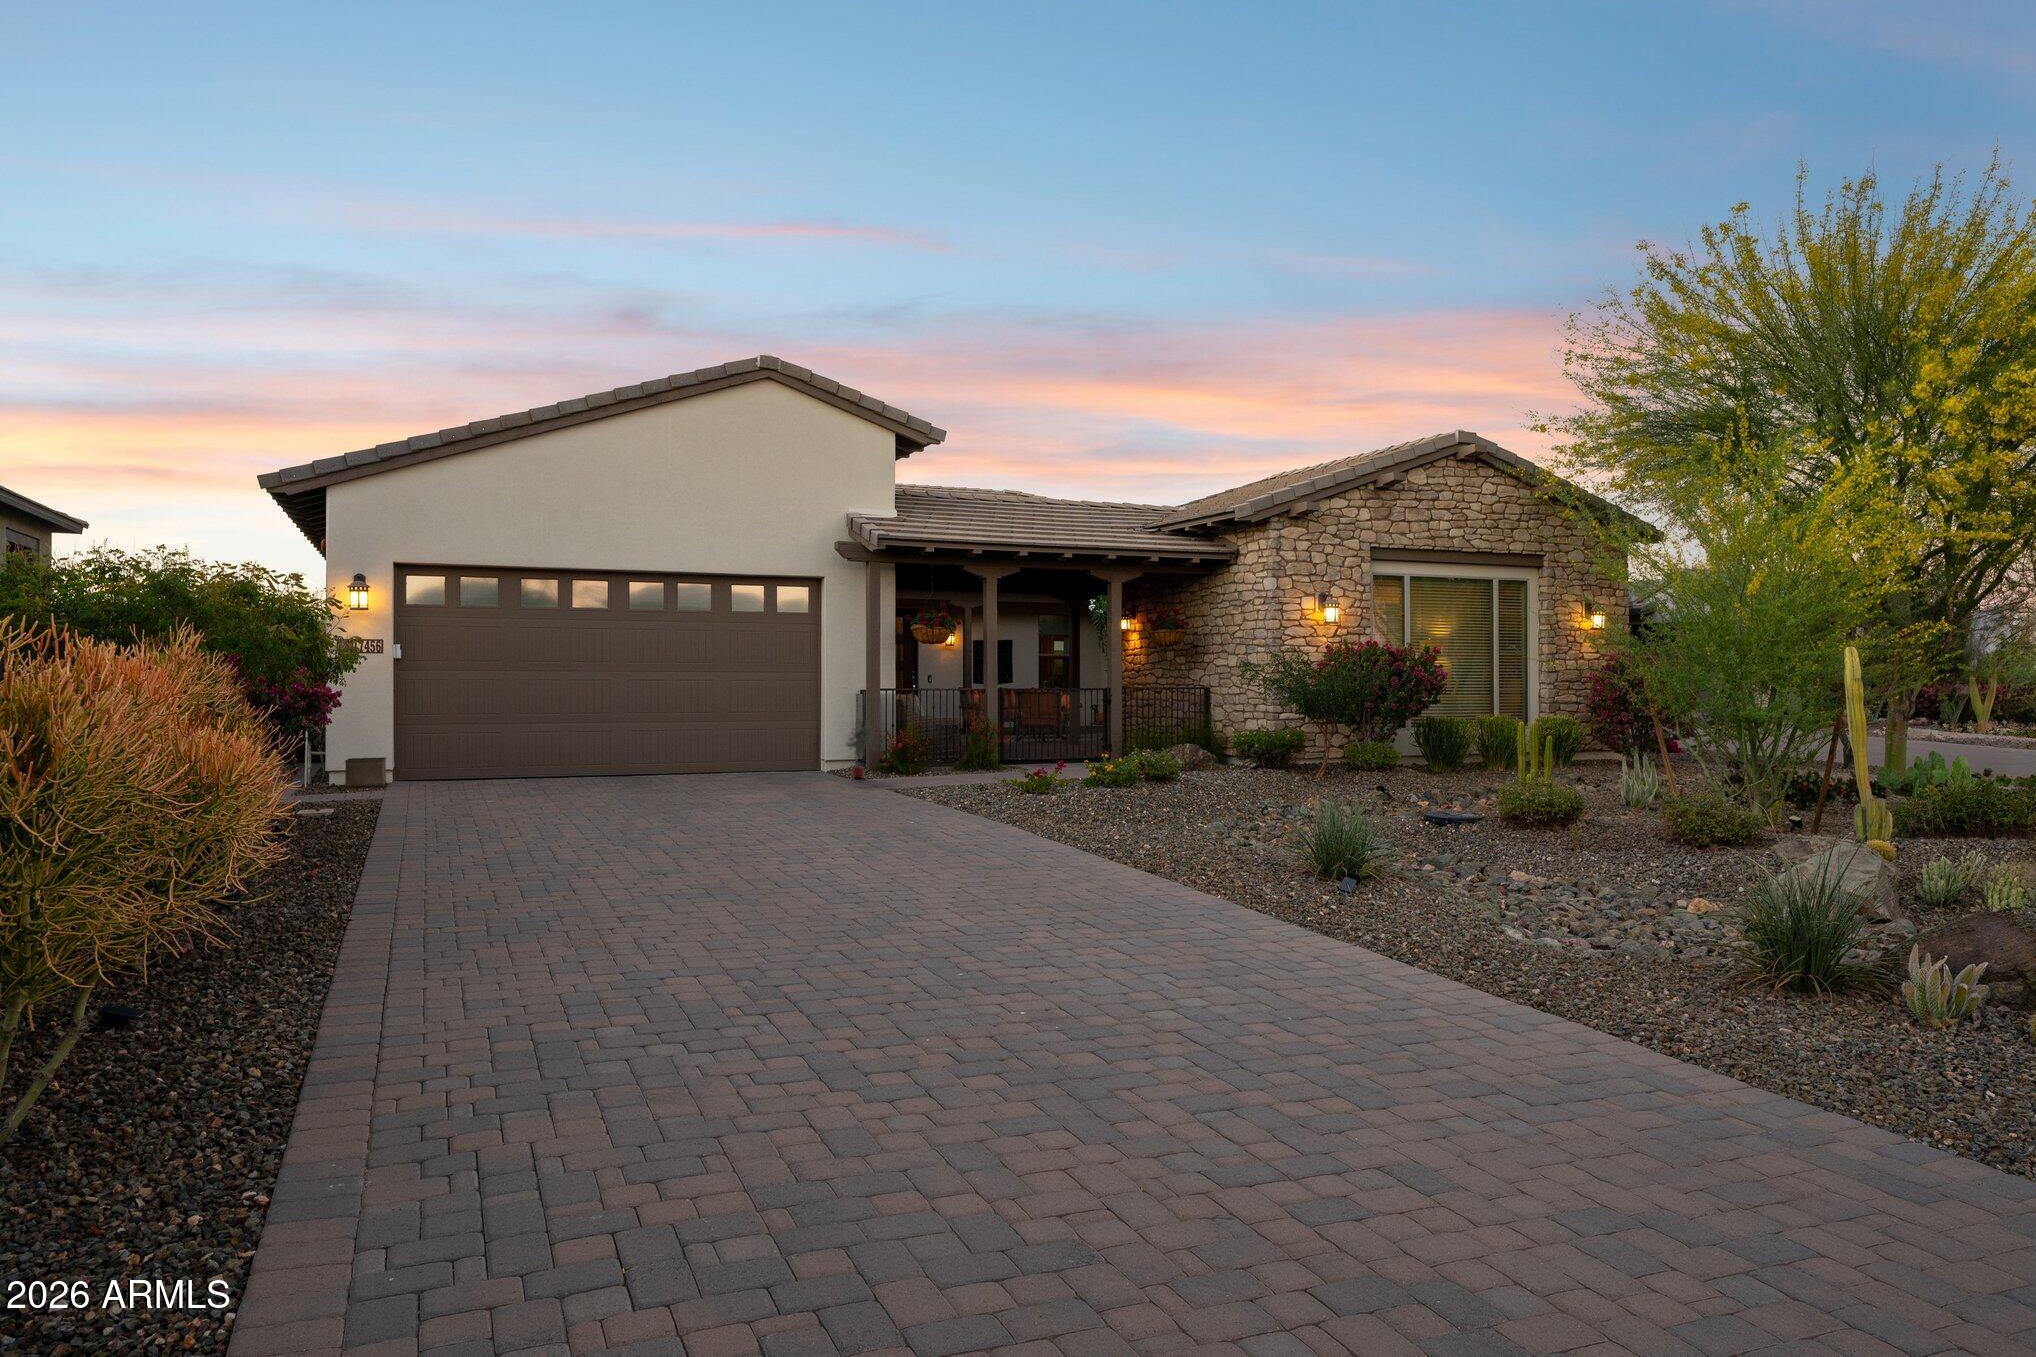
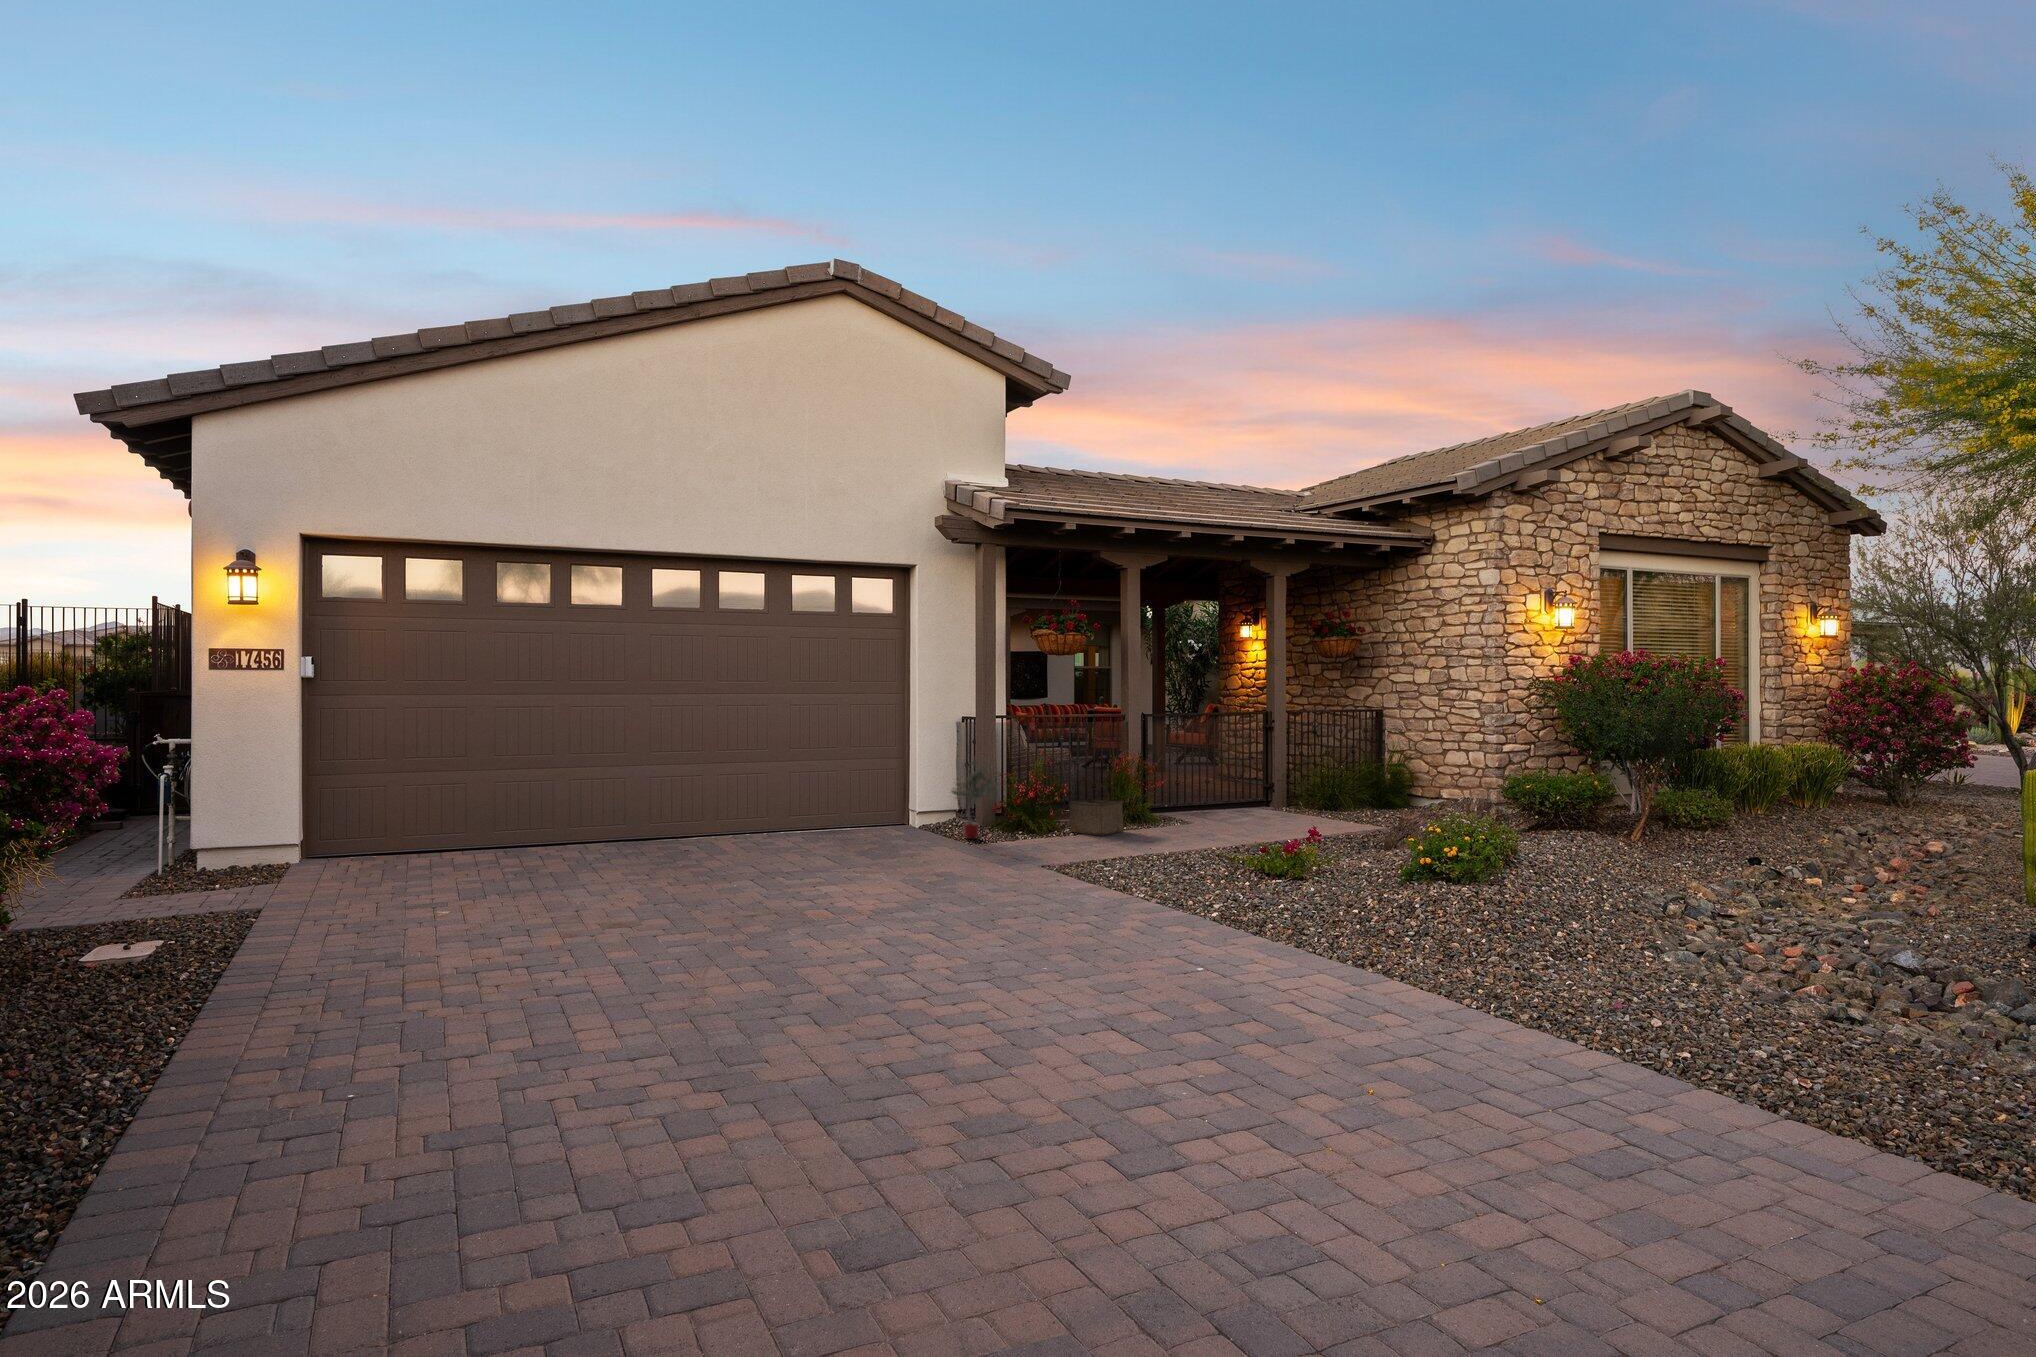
storage bin: present [345,758,386,787] -> present [1069,799,1124,836]

